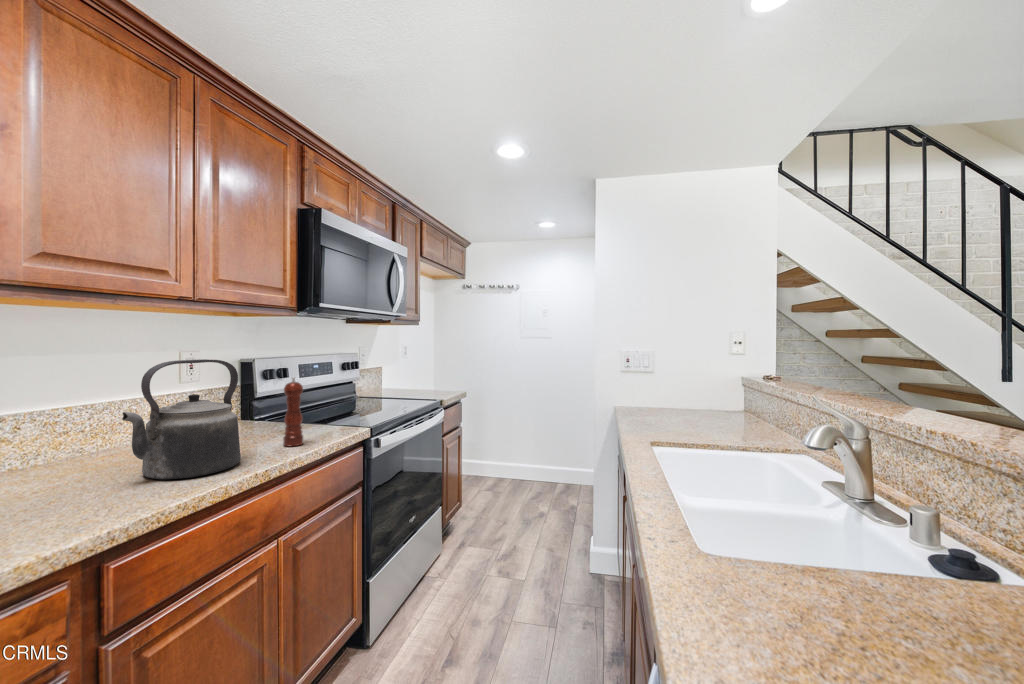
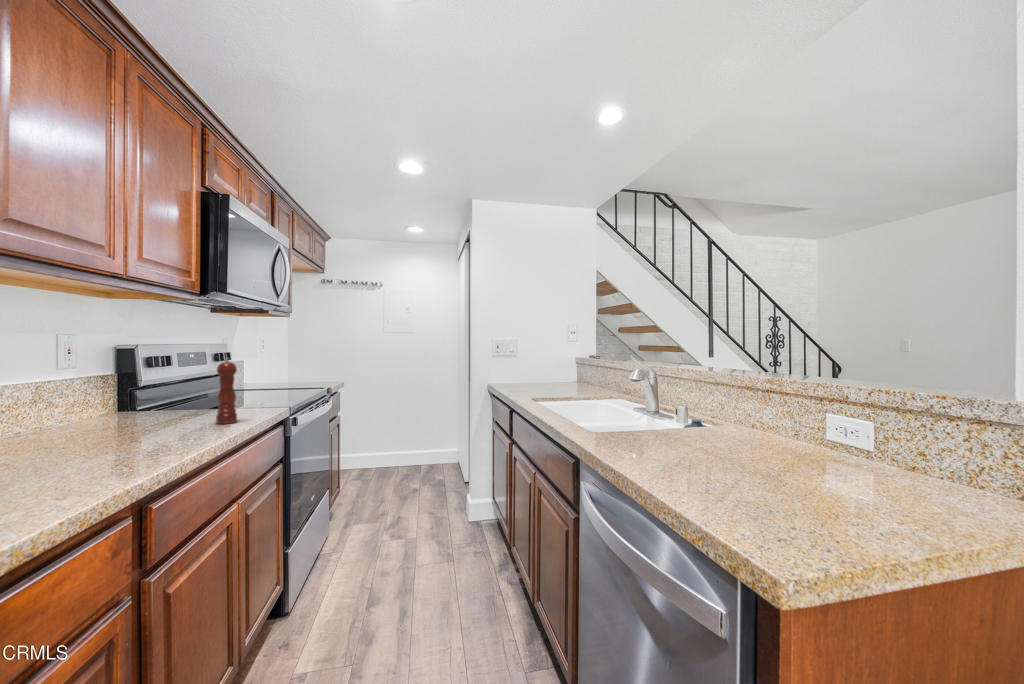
kettle: present [122,359,241,479] -> none [91,336,197,452]

